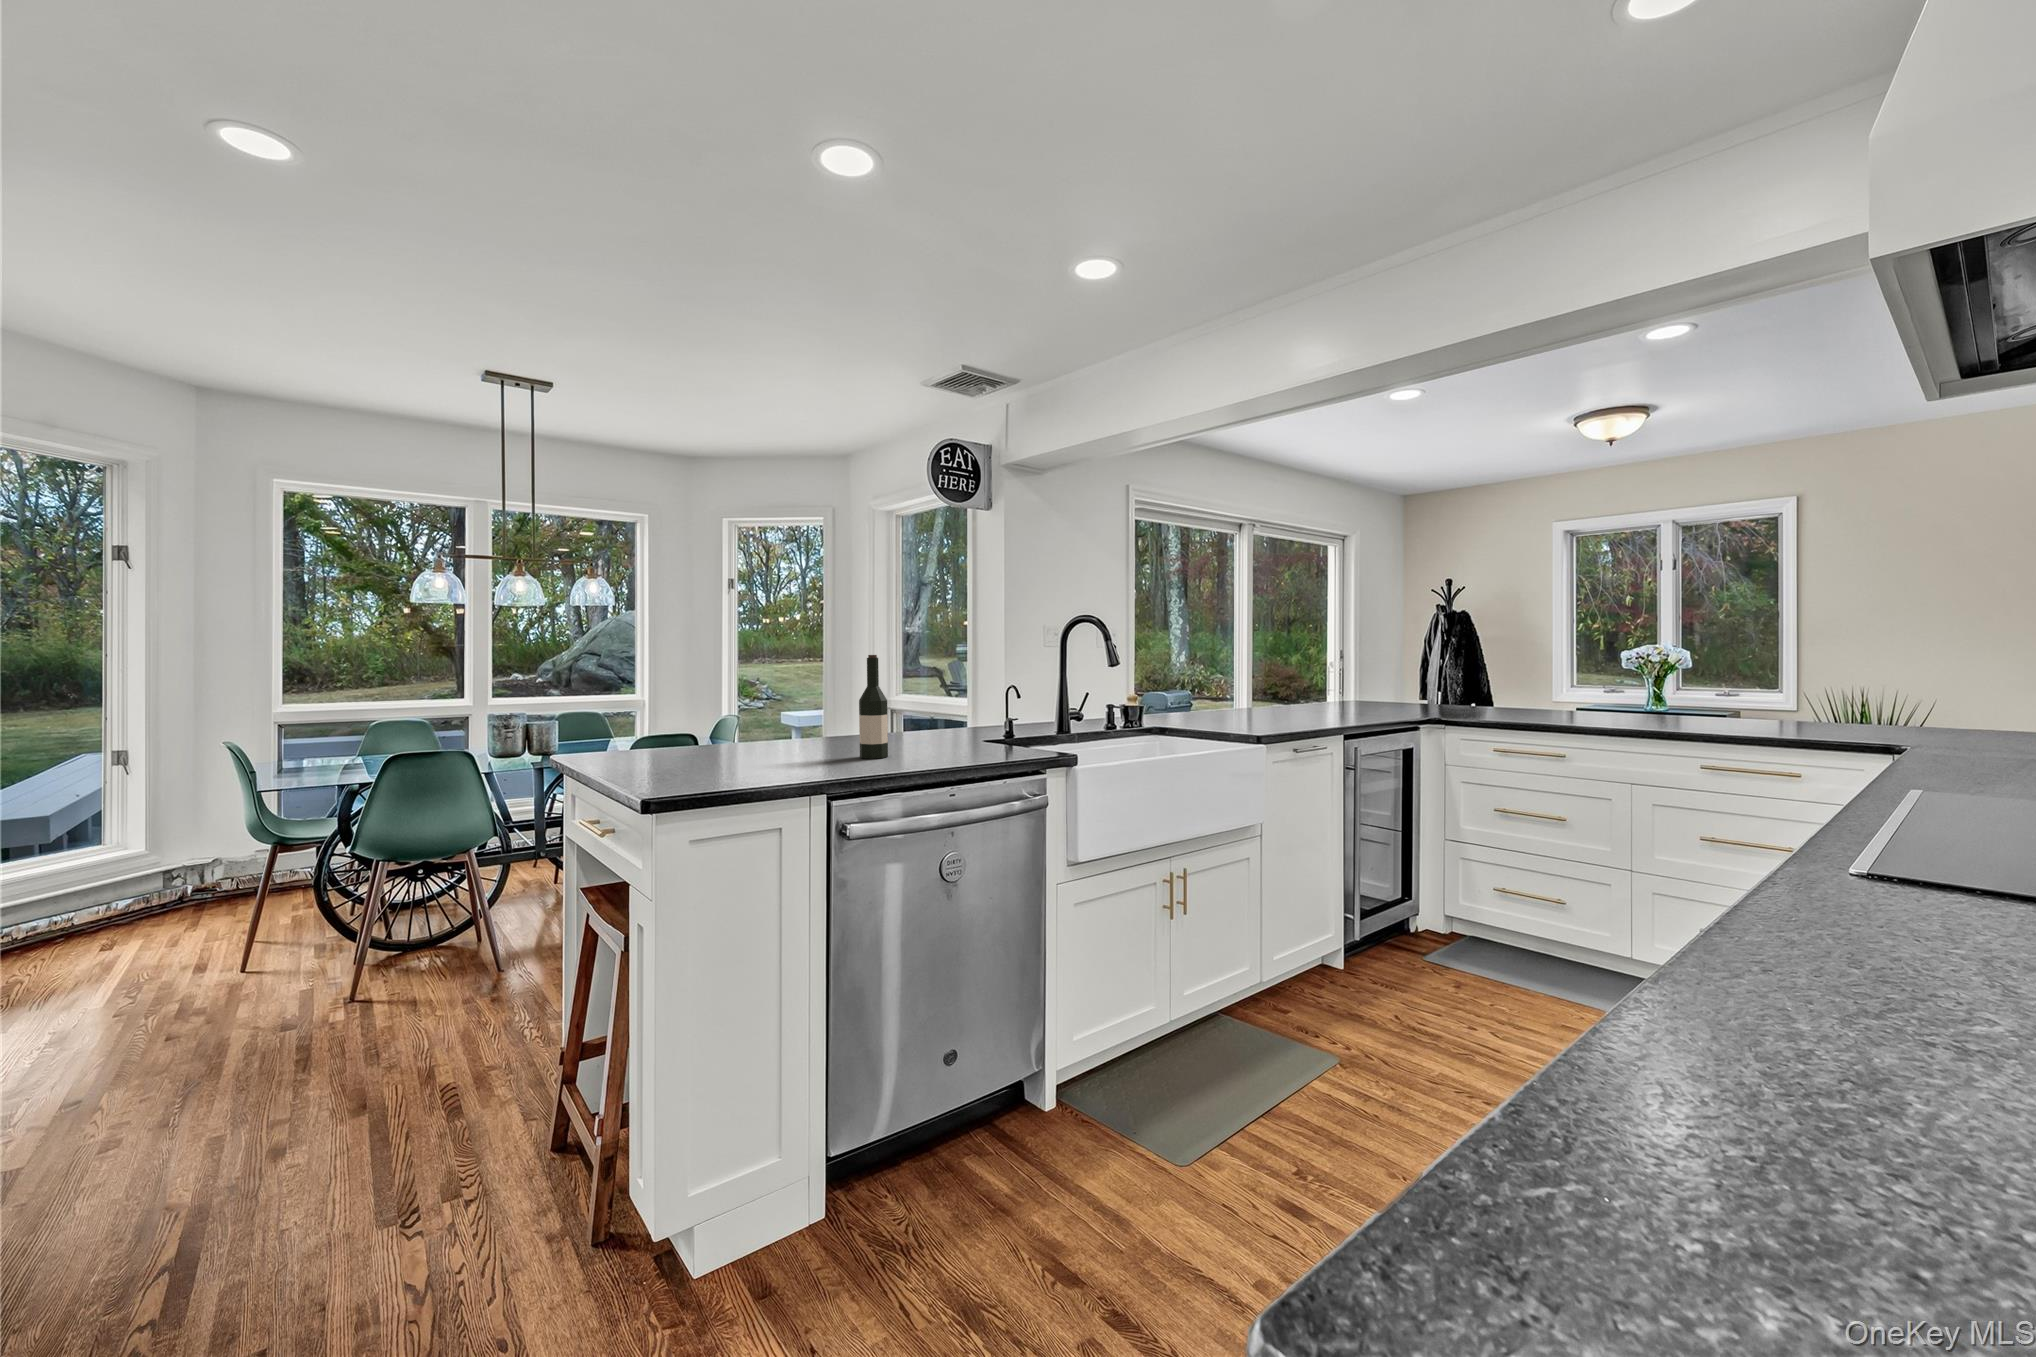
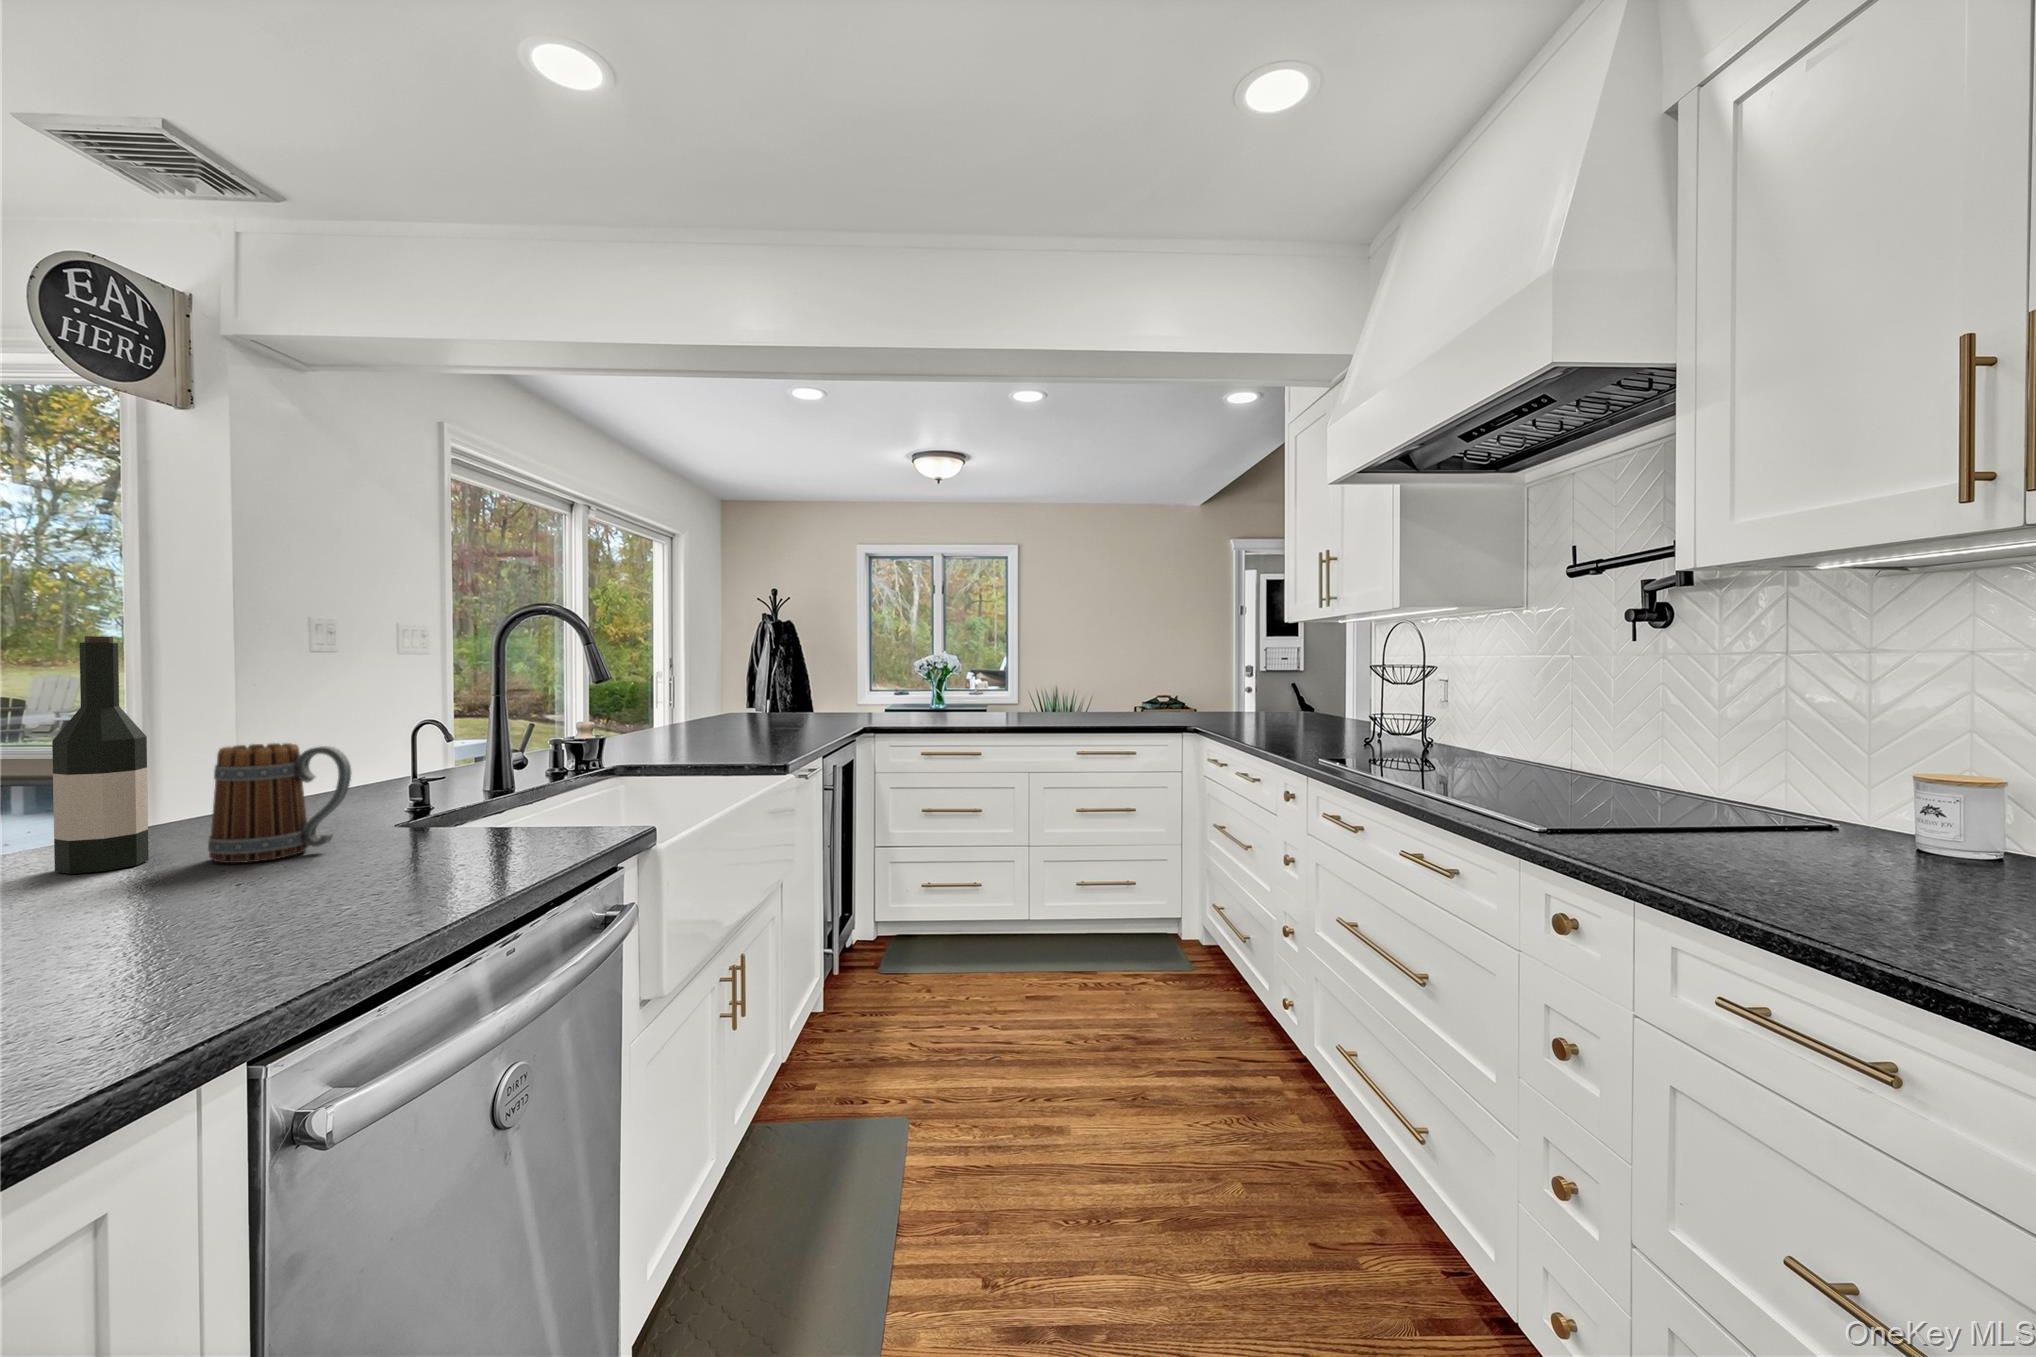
mug: none [901,706,949,762] -> present [208,743,351,863]

